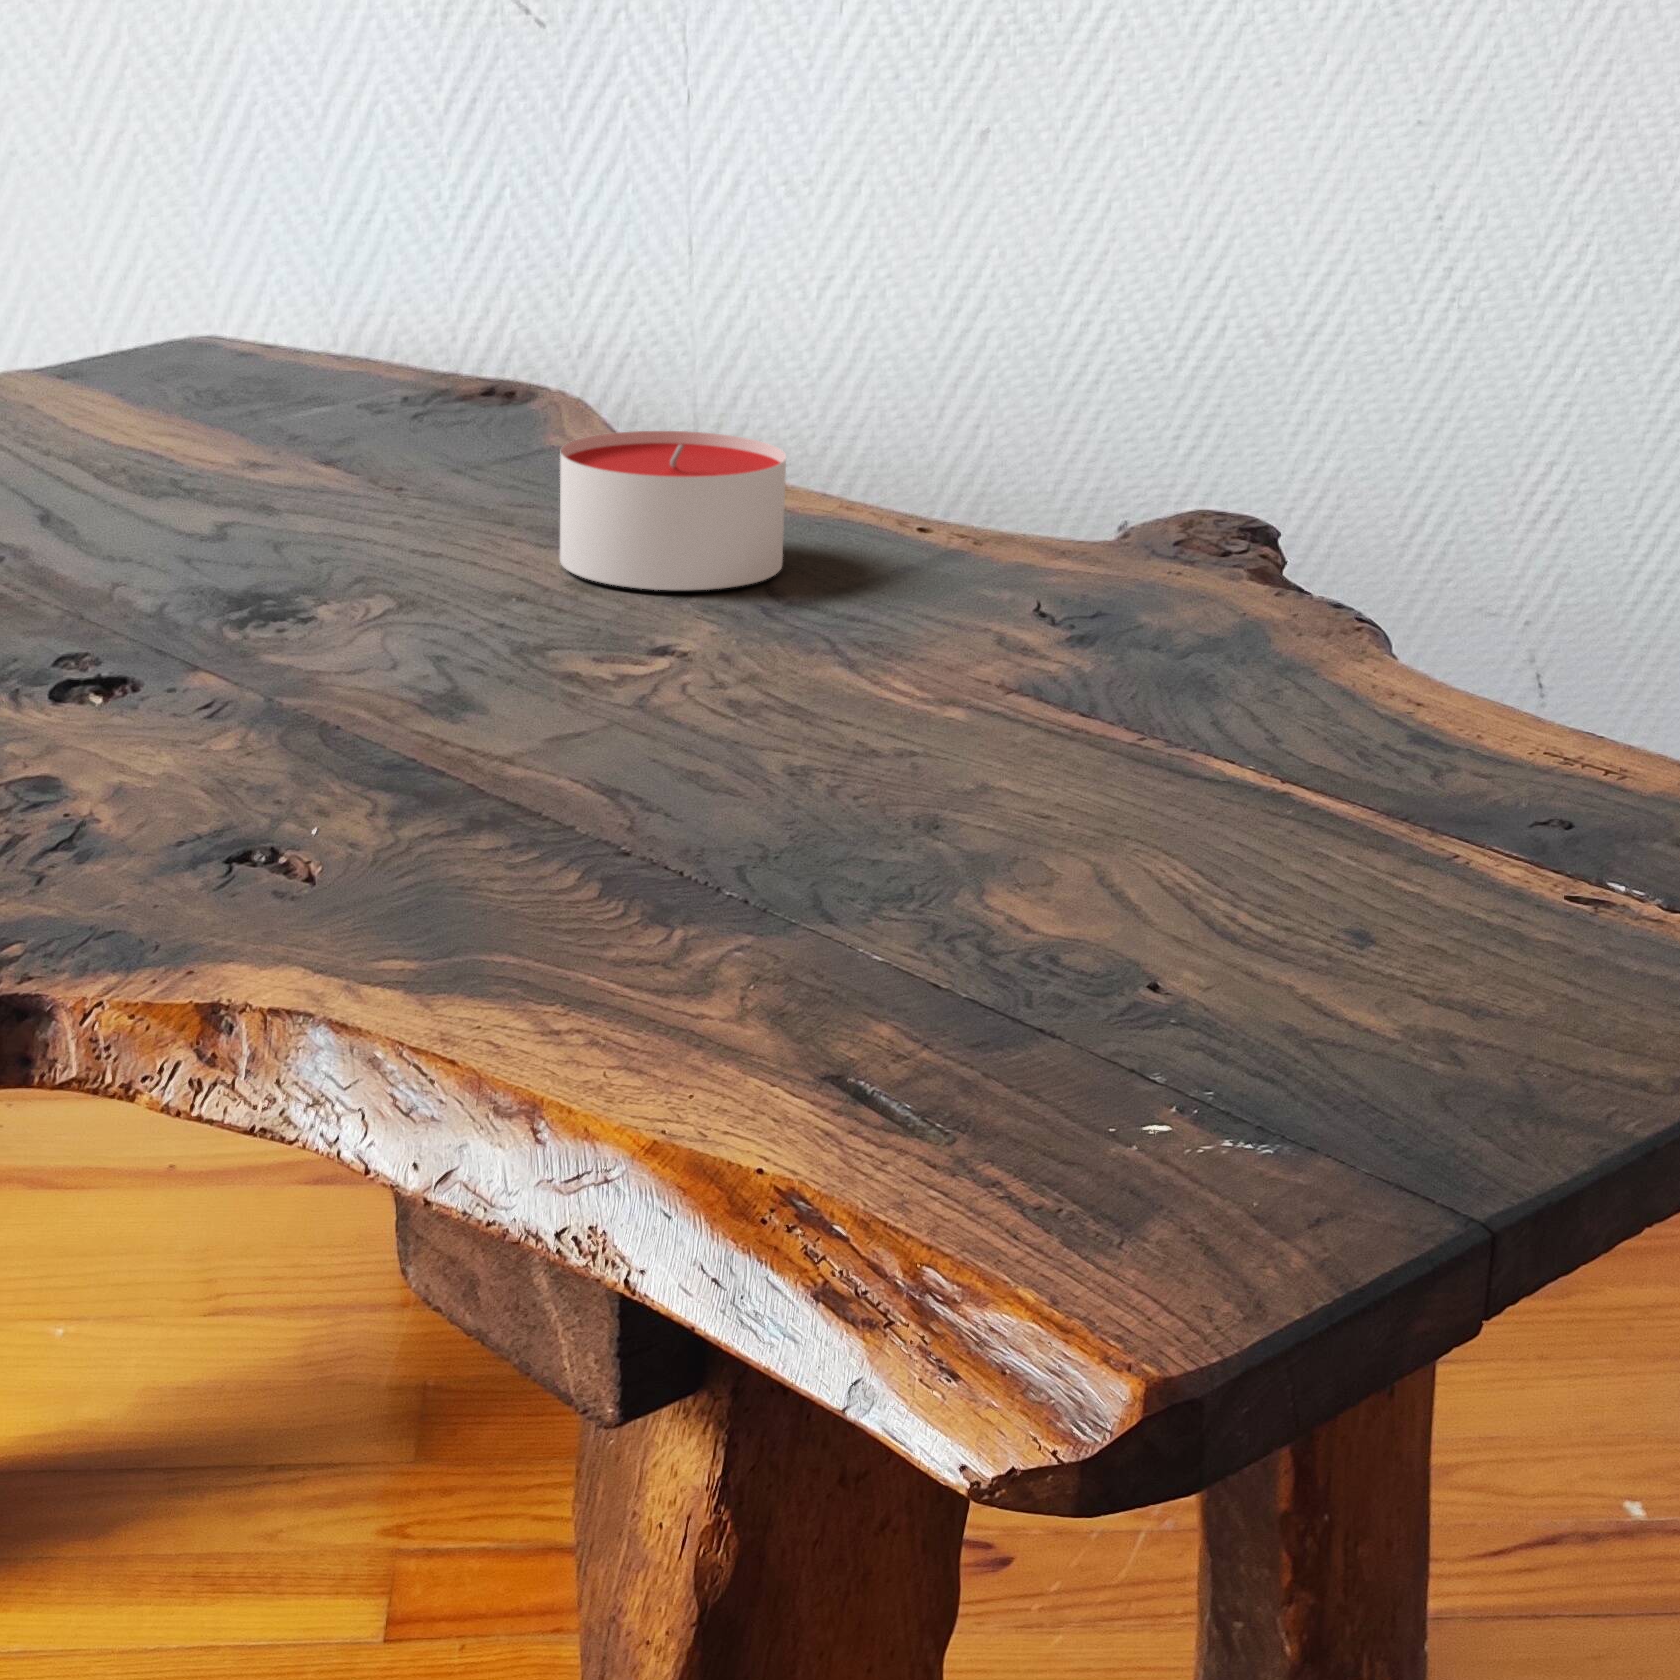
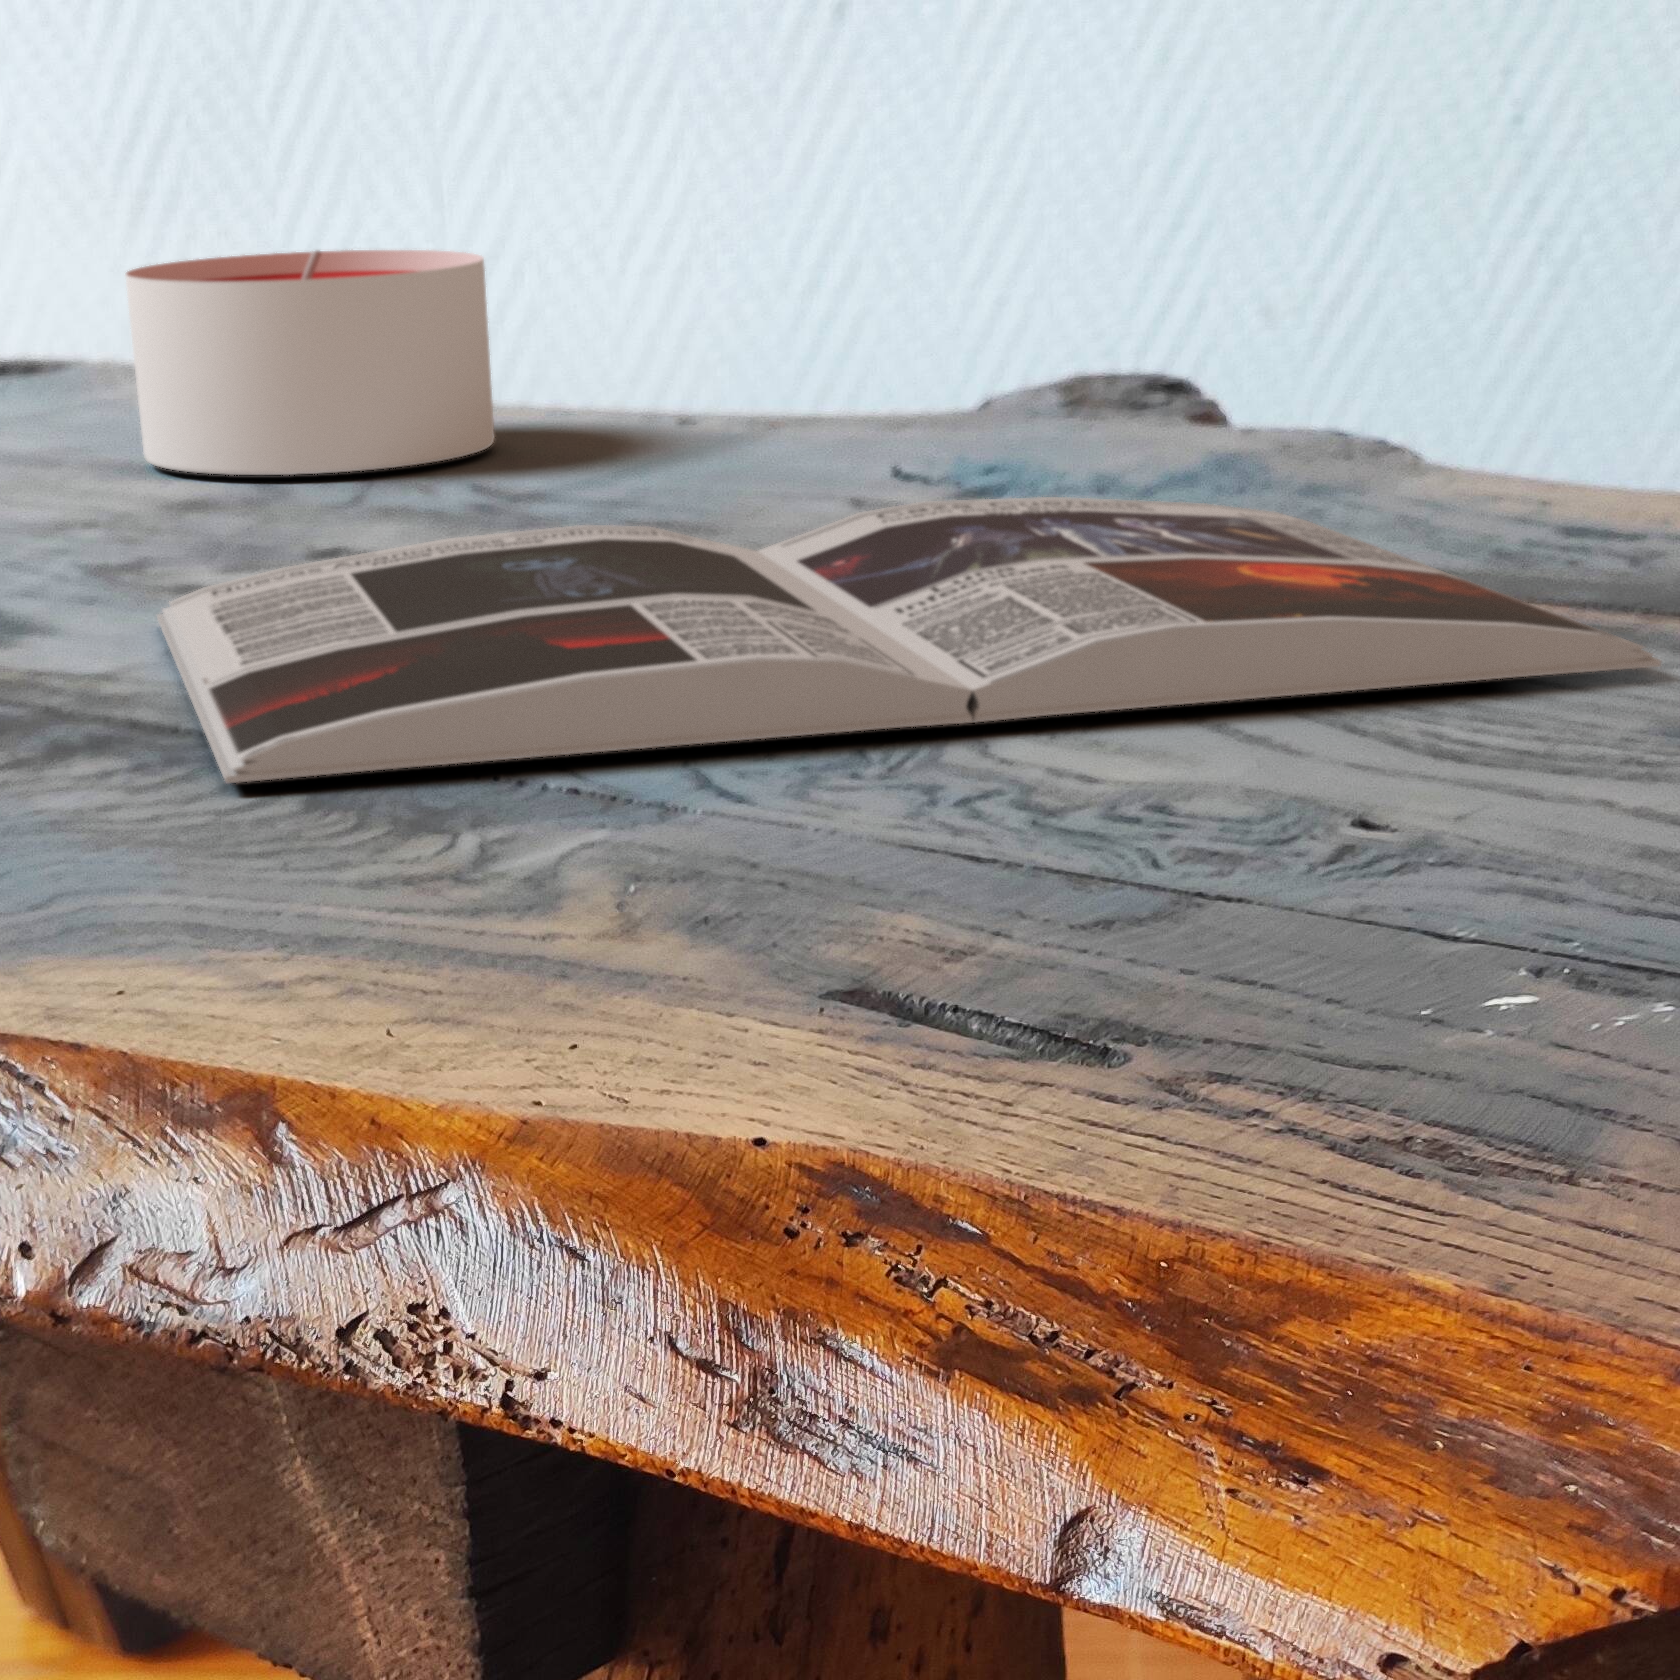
magazine: none [543,695,1384,884] -> present [157,497,1661,783]

